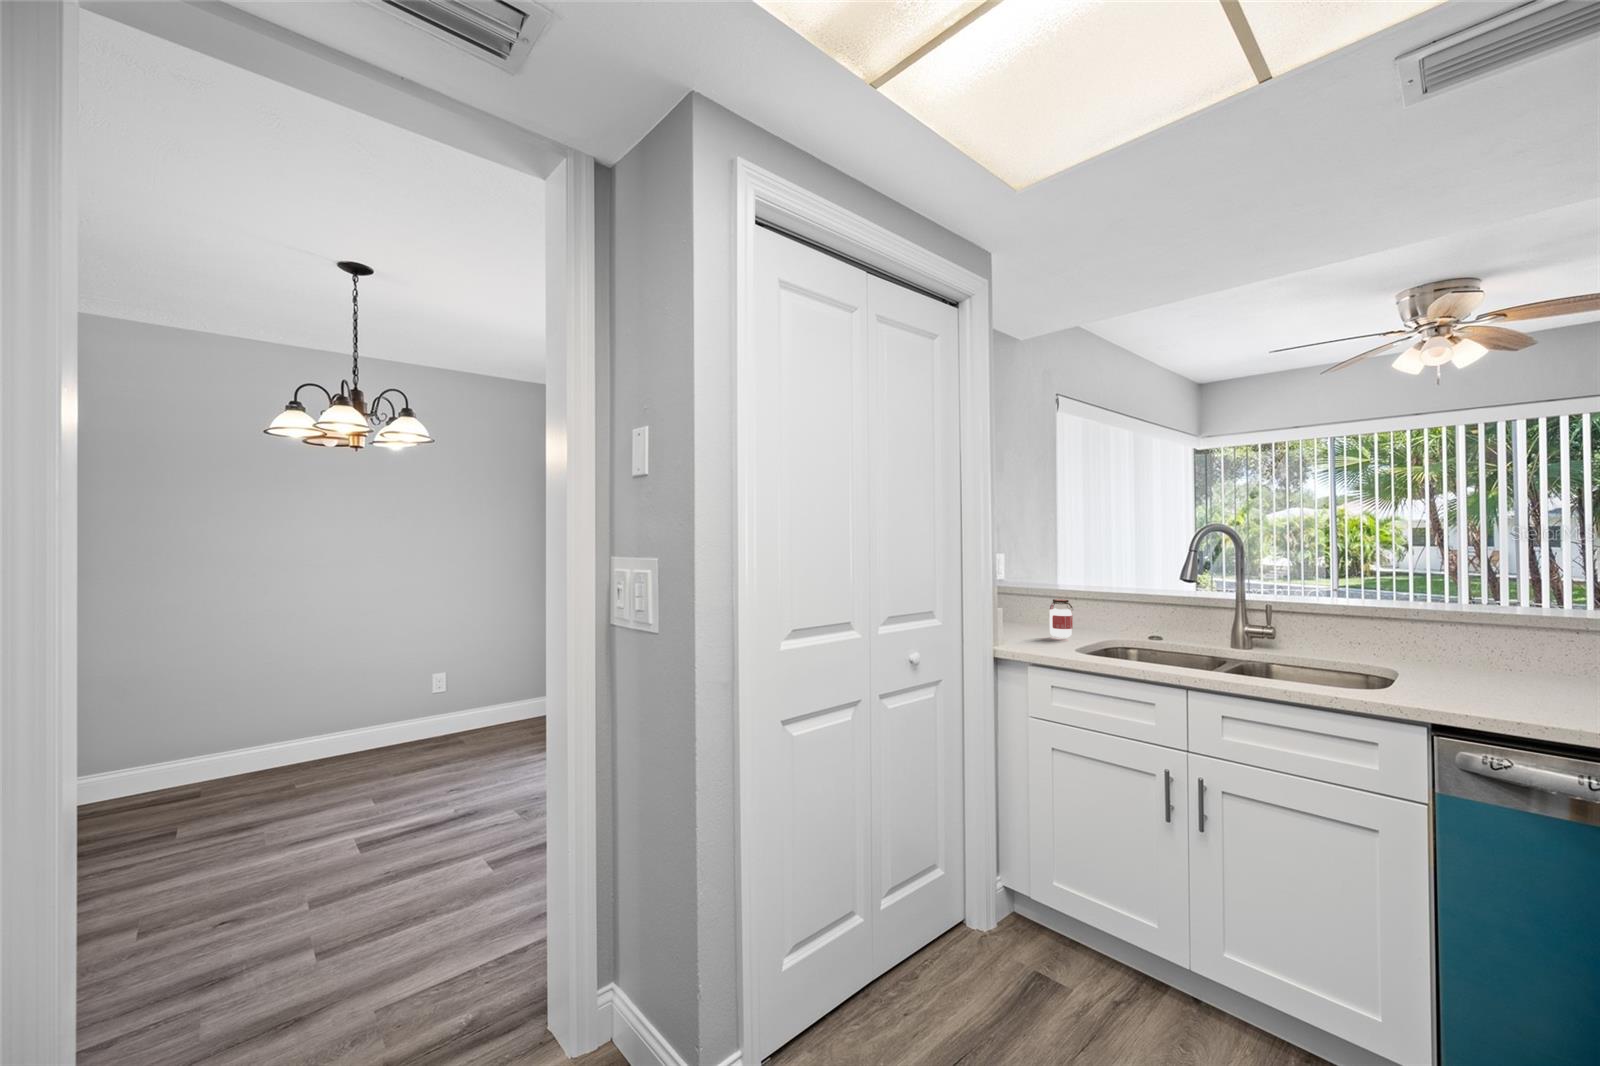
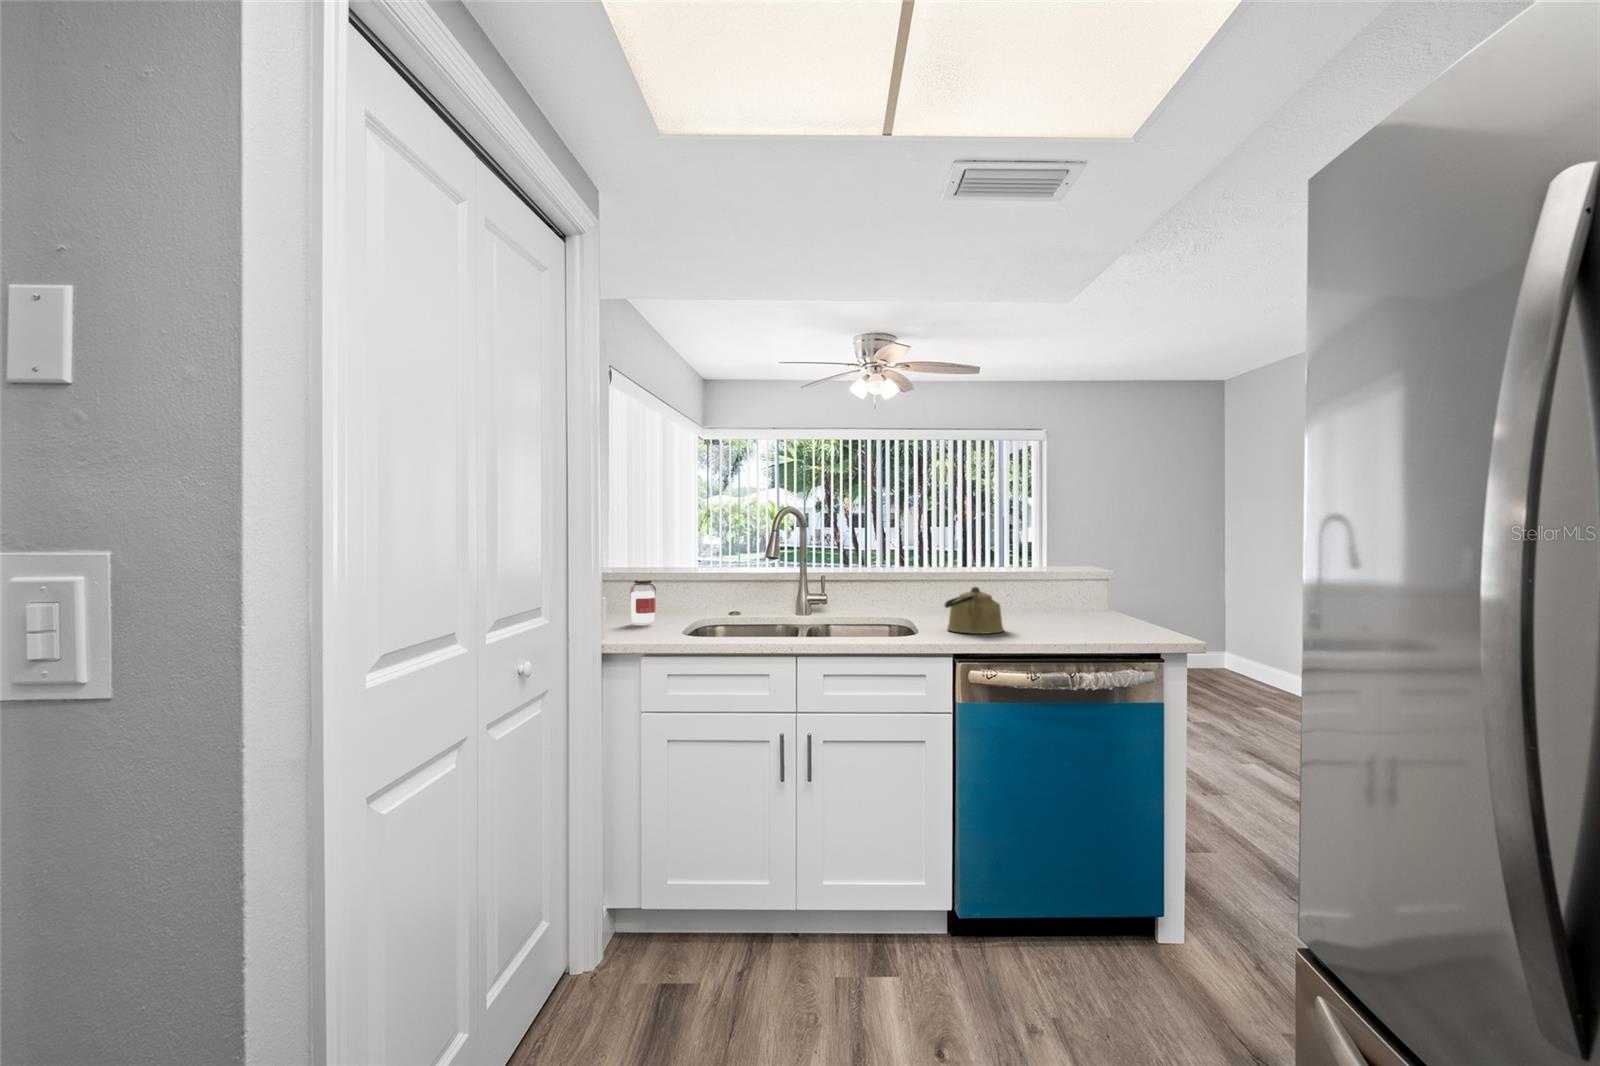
kettle: none [1430,637,1553,705] -> present [945,587,1004,634]

